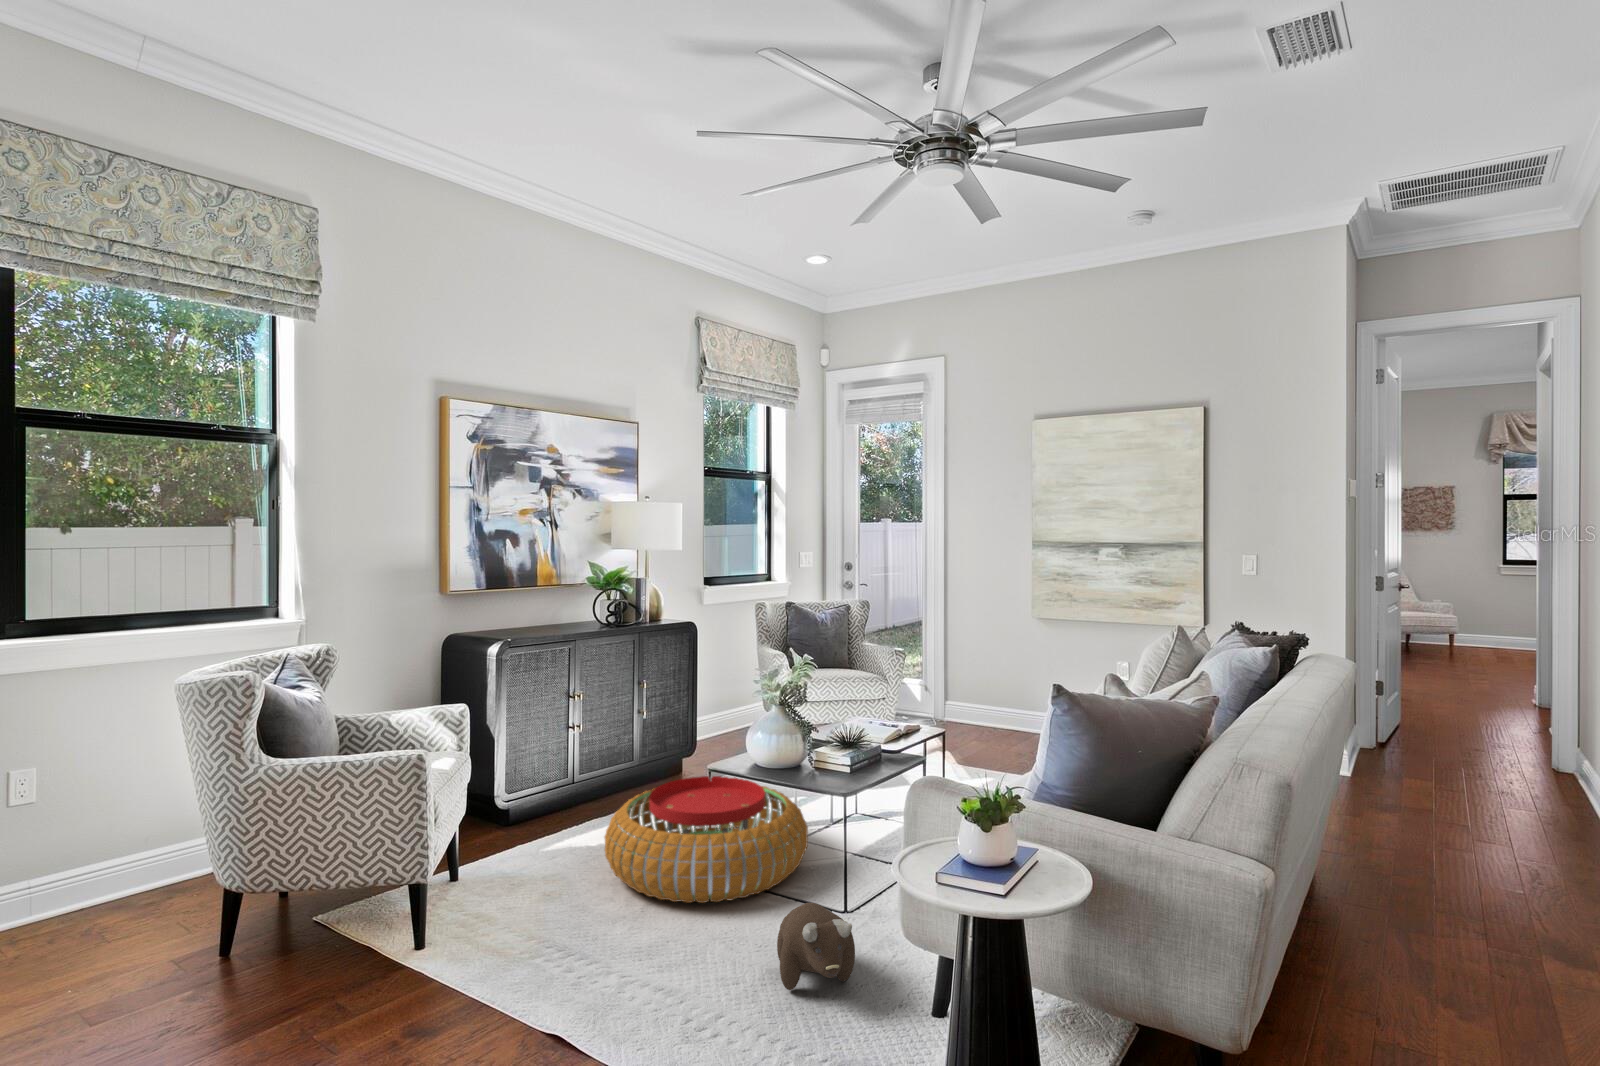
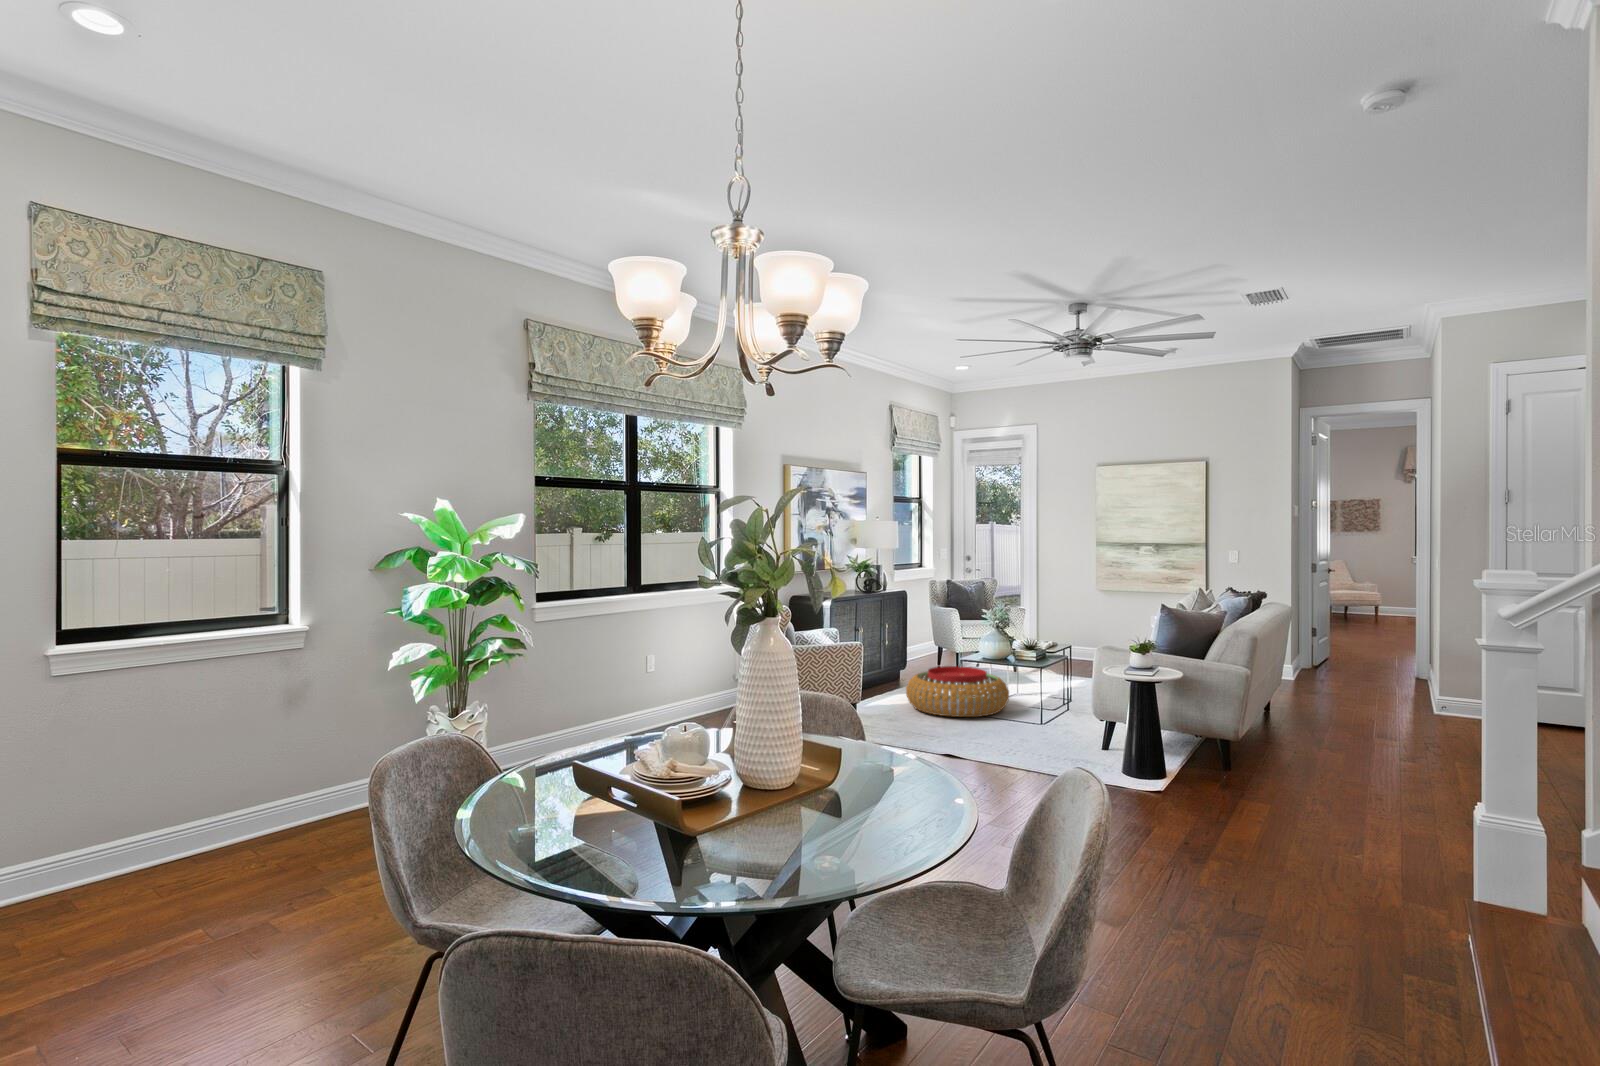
plush toy: present [777,903,855,990] -> none [1020,703,1060,737]

